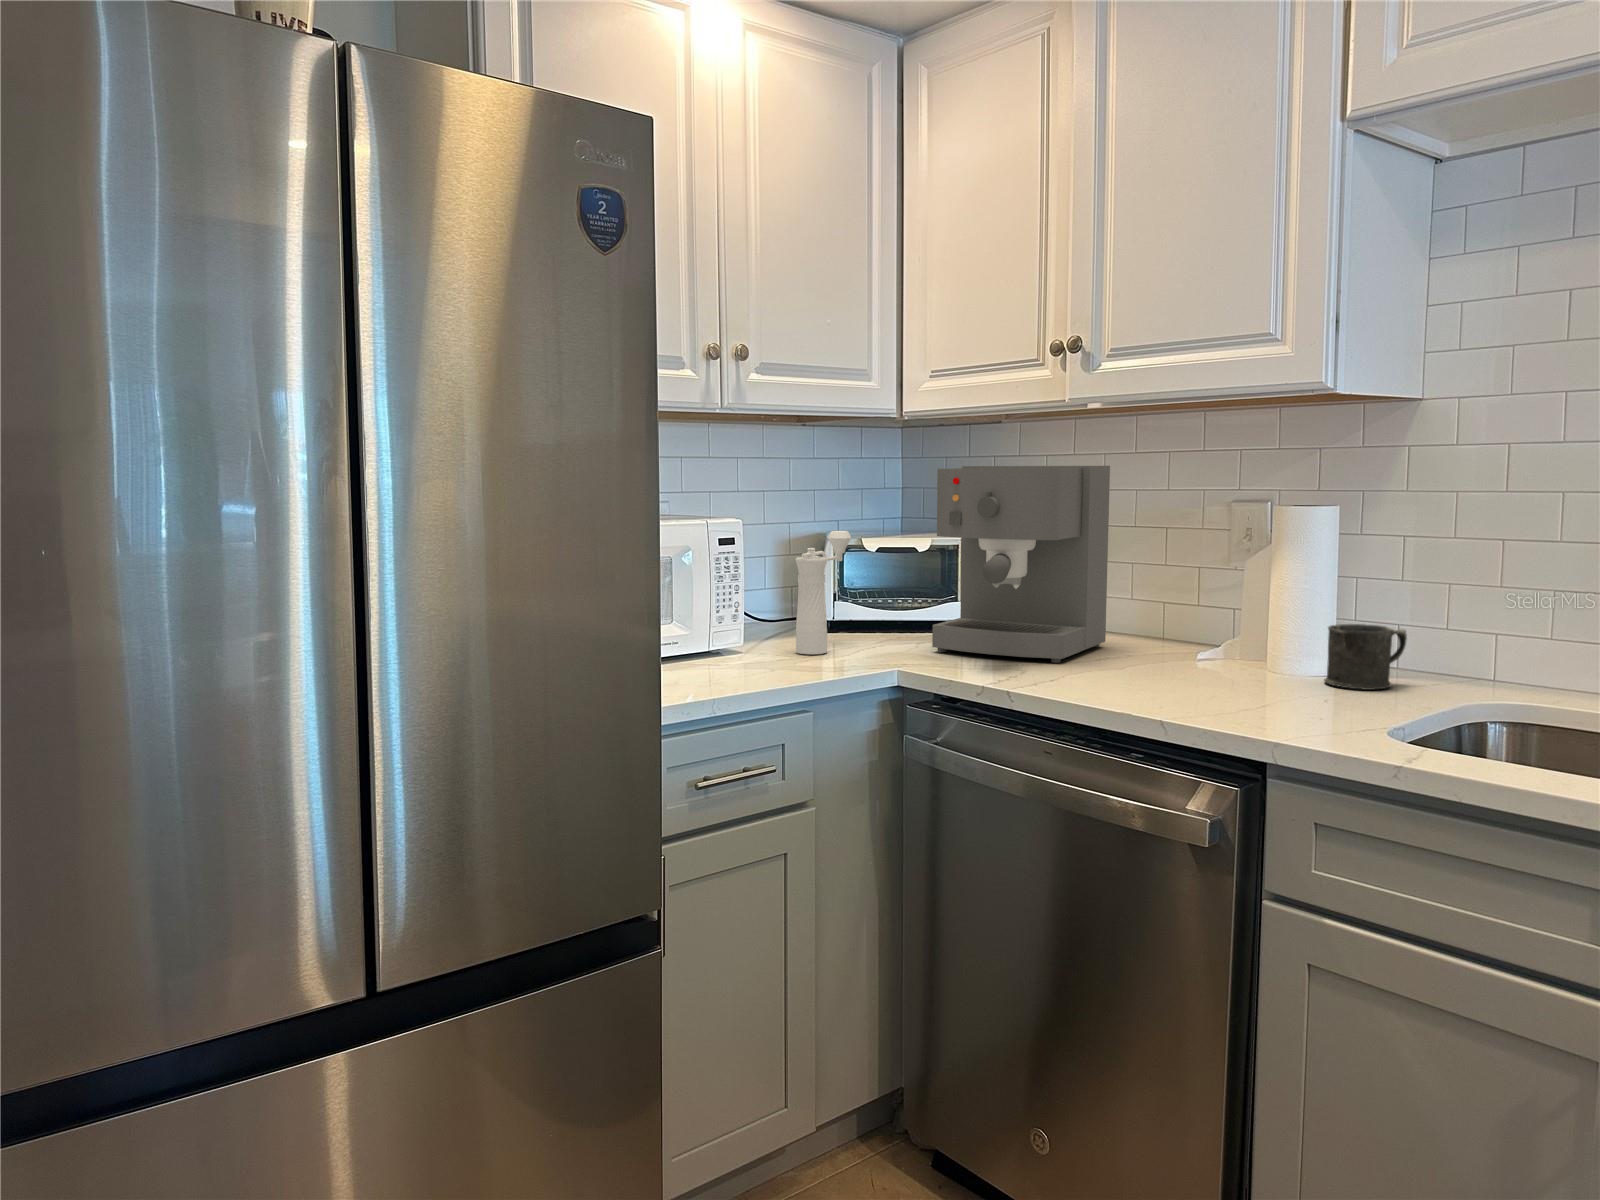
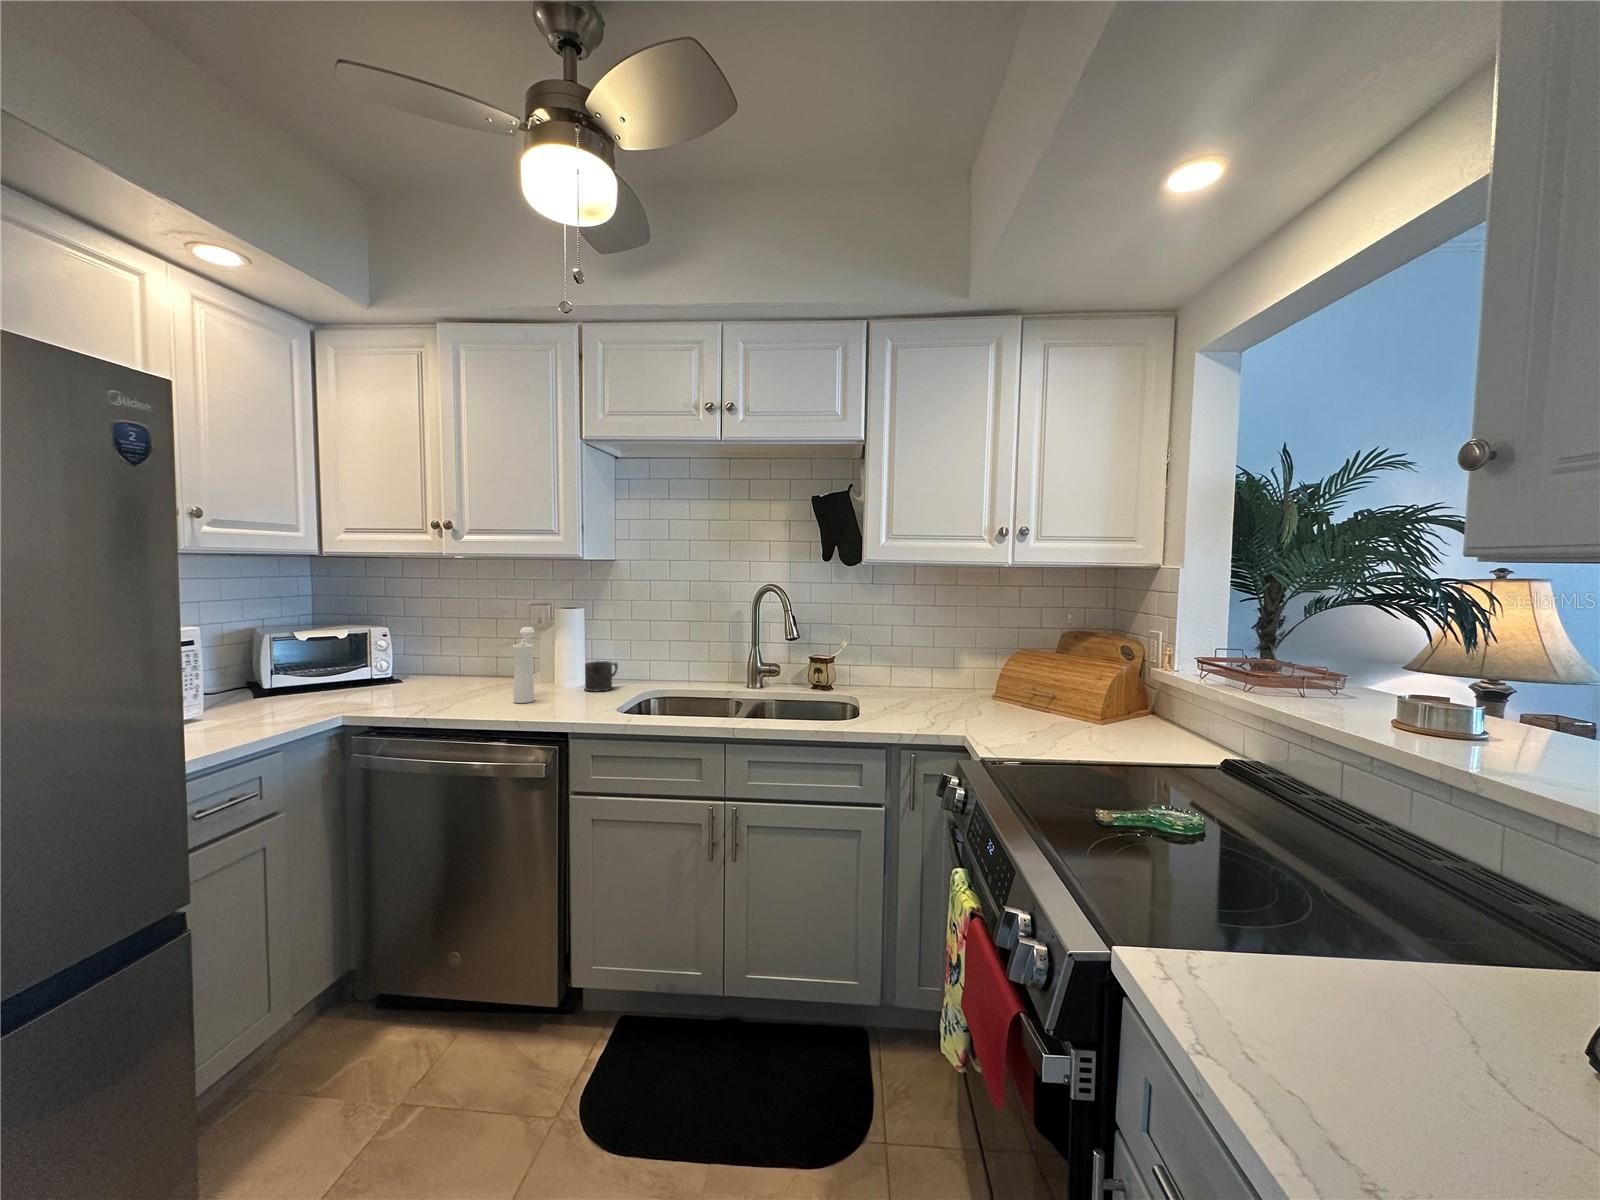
coffee maker: present [932,466,1110,663] -> none [359,587,467,699]
pepper mill: present [795,531,851,655] -> present [513,627,535,703]

